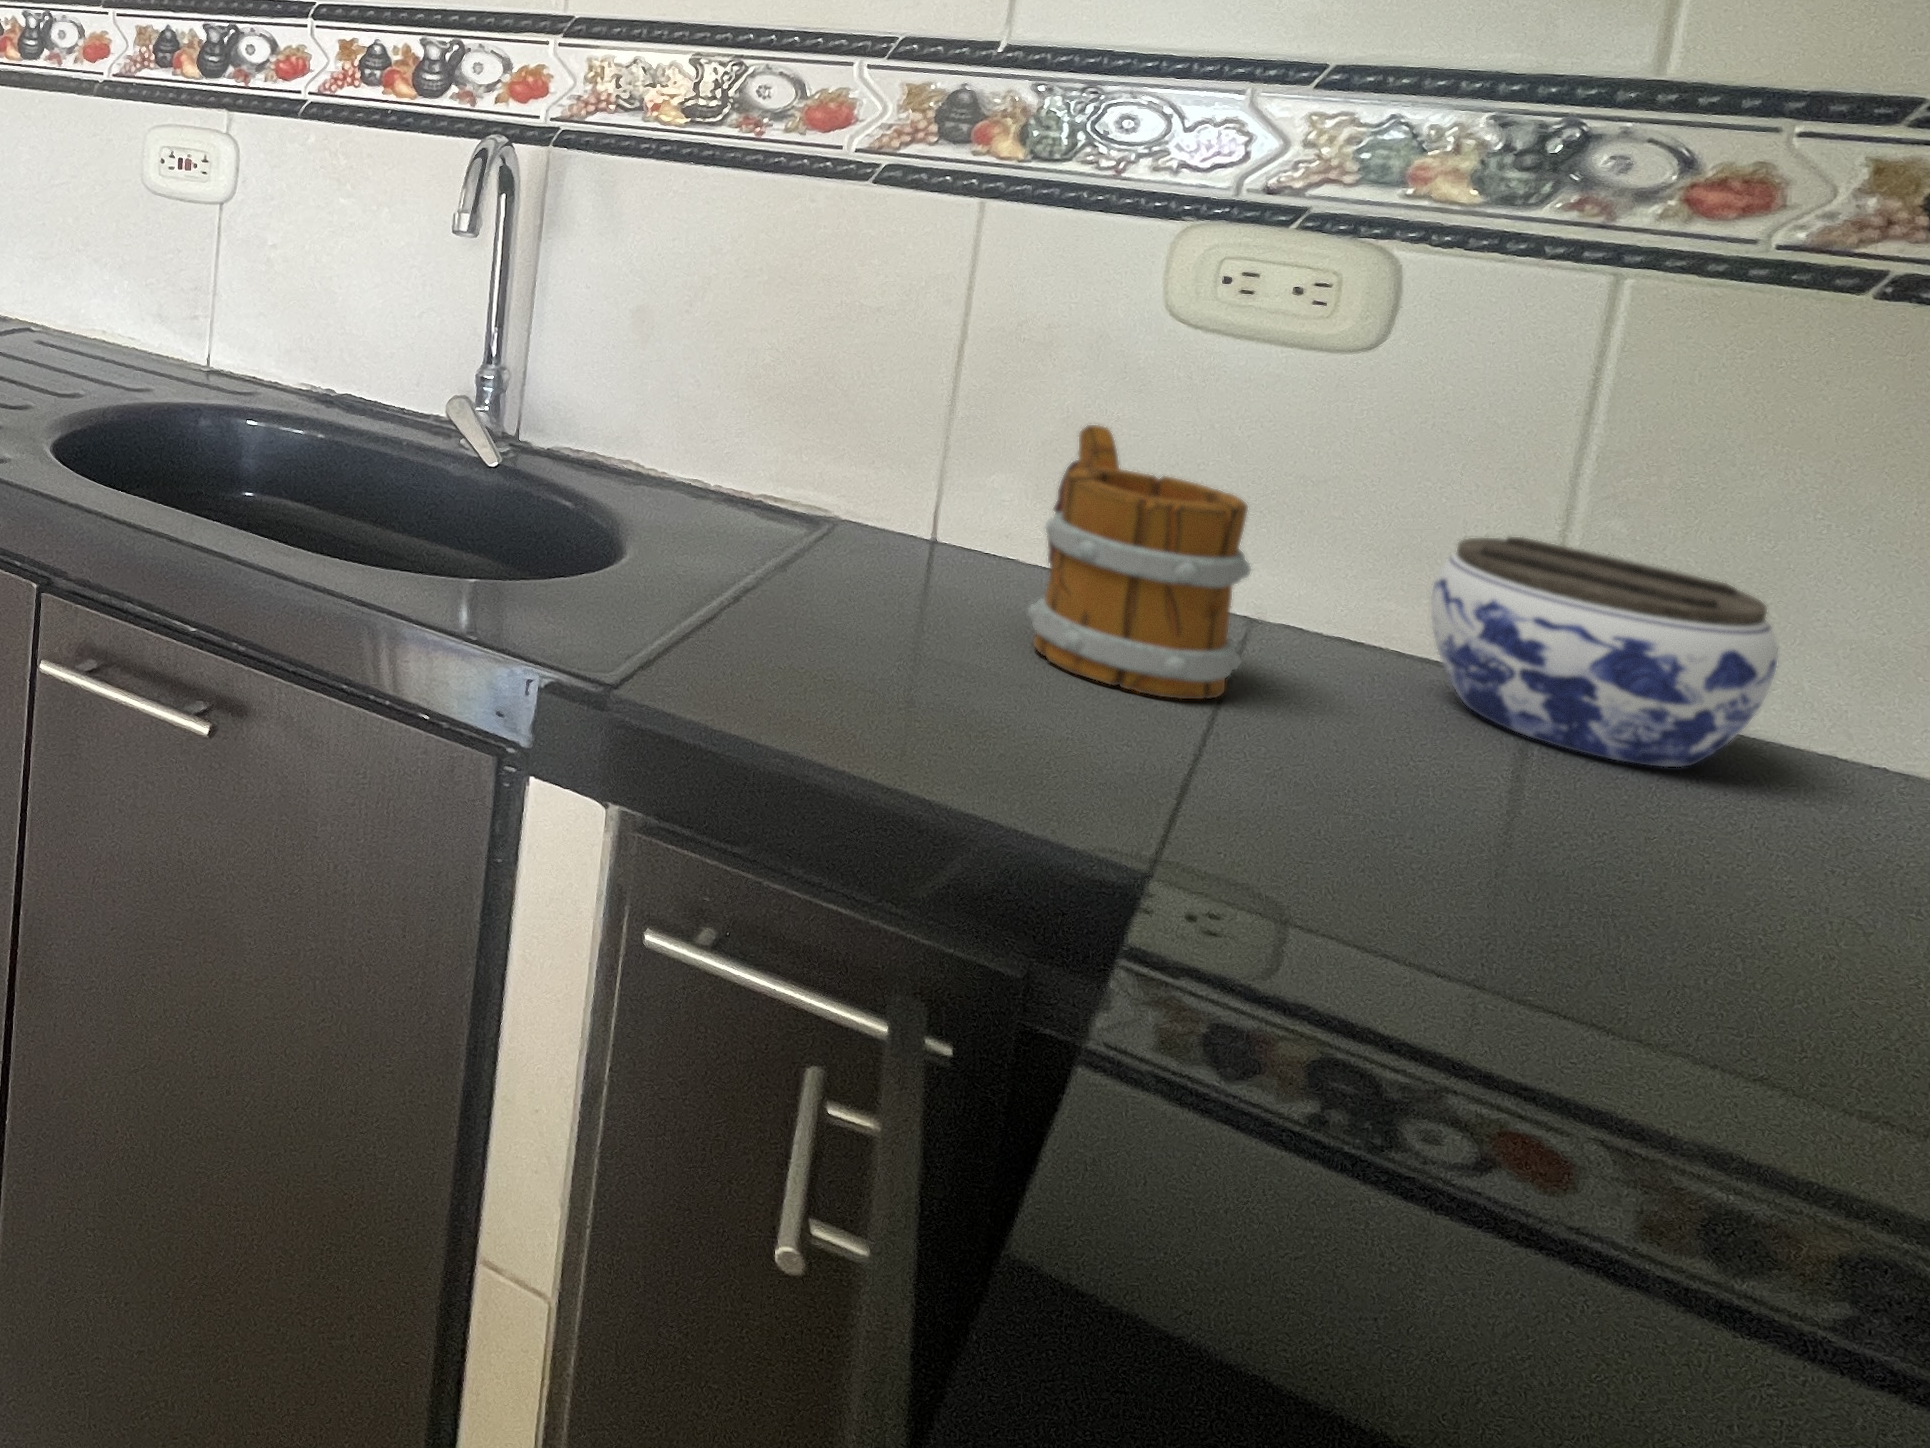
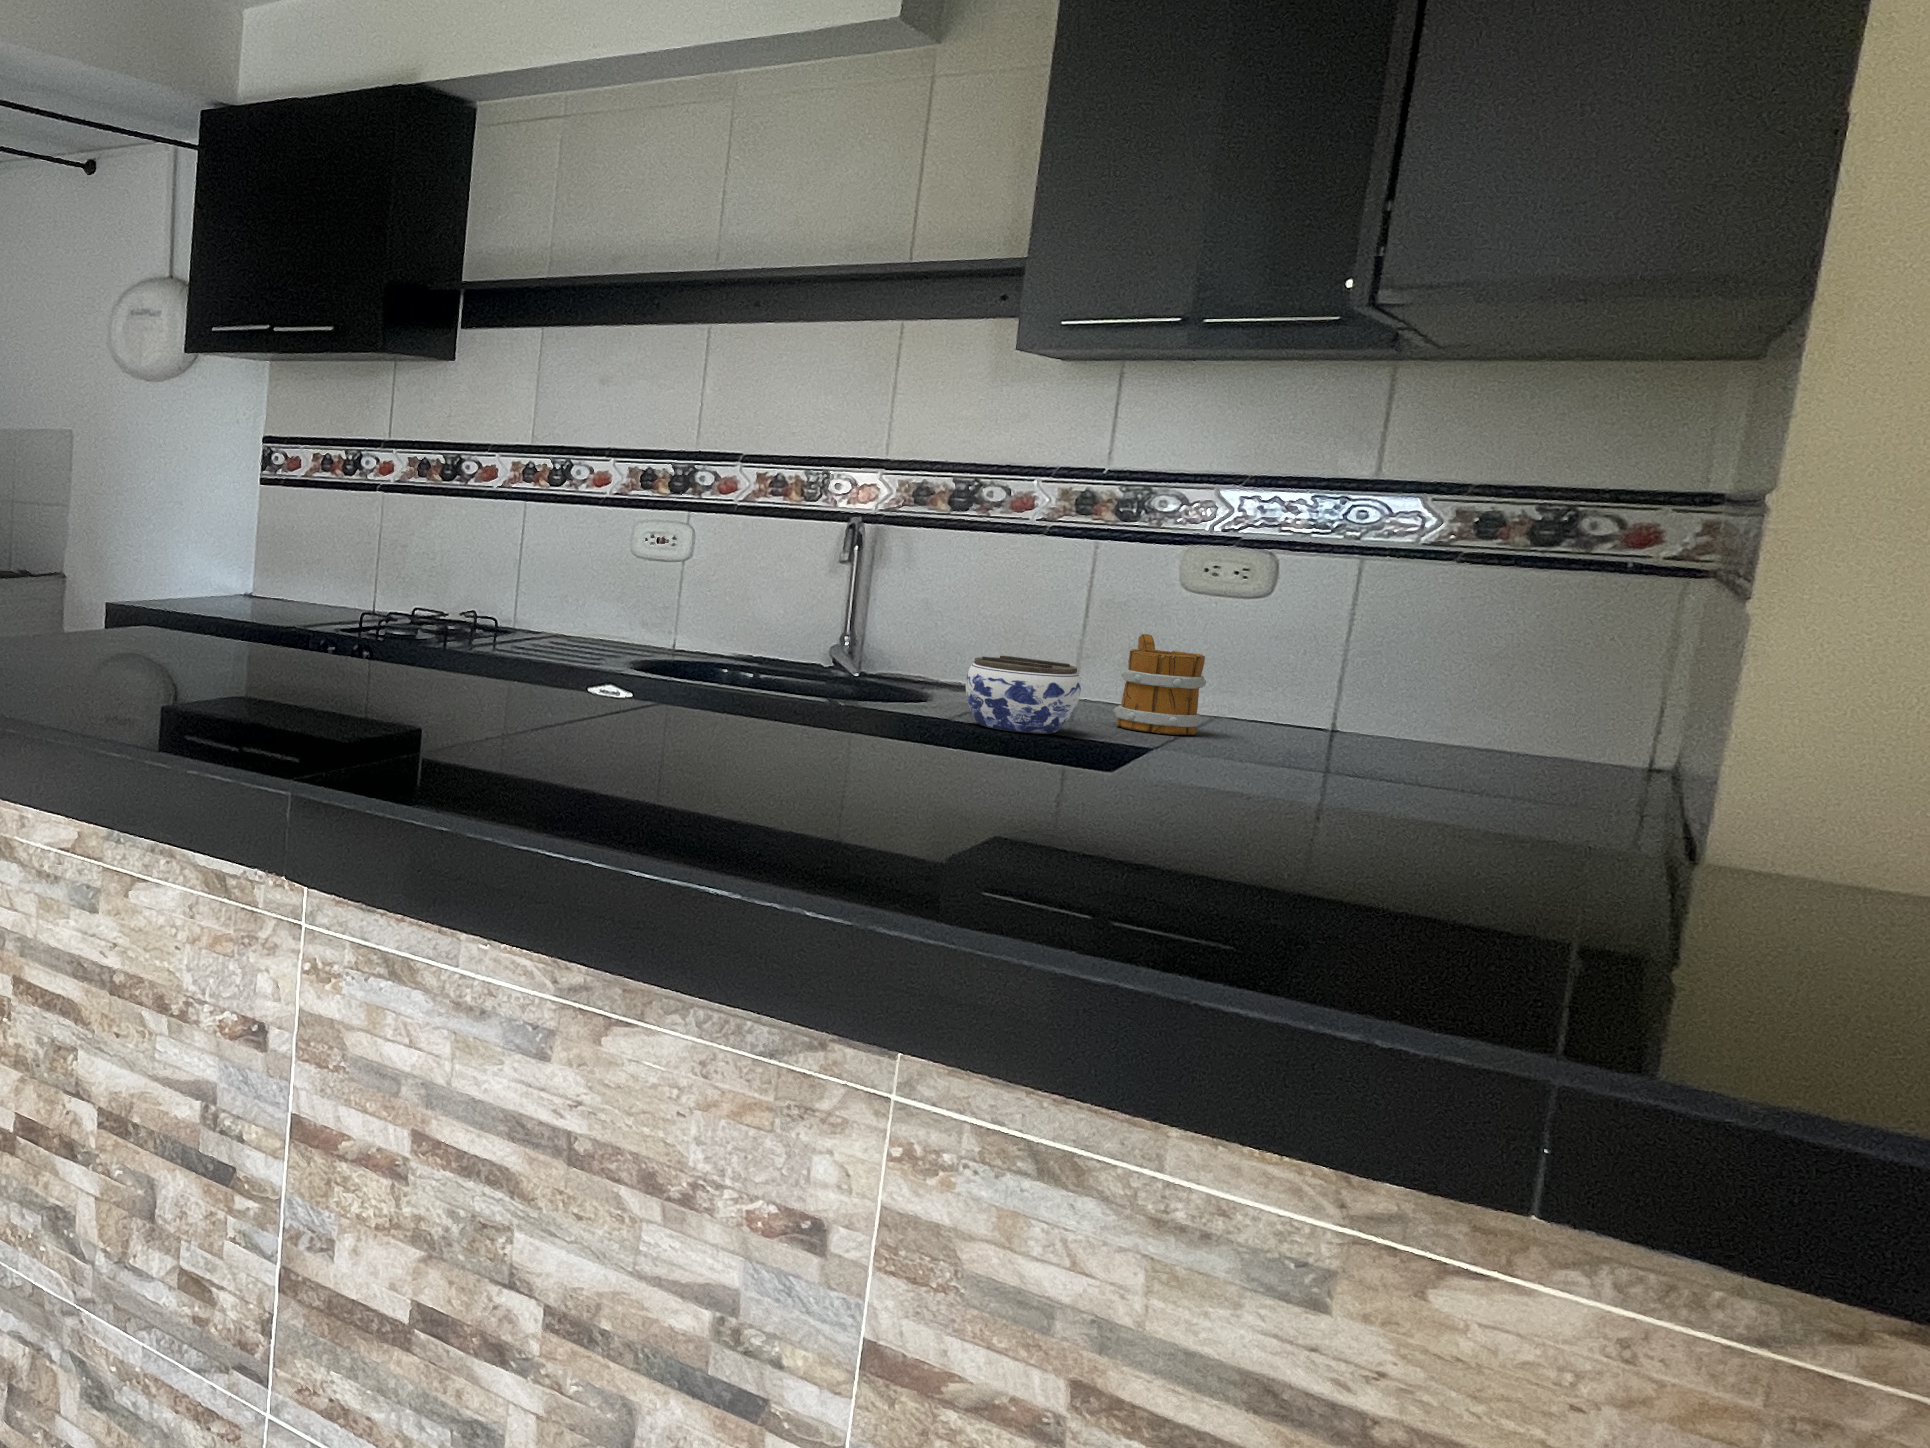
jar: present [1431,537,1778,767] -> present [966,656,1081,734]

